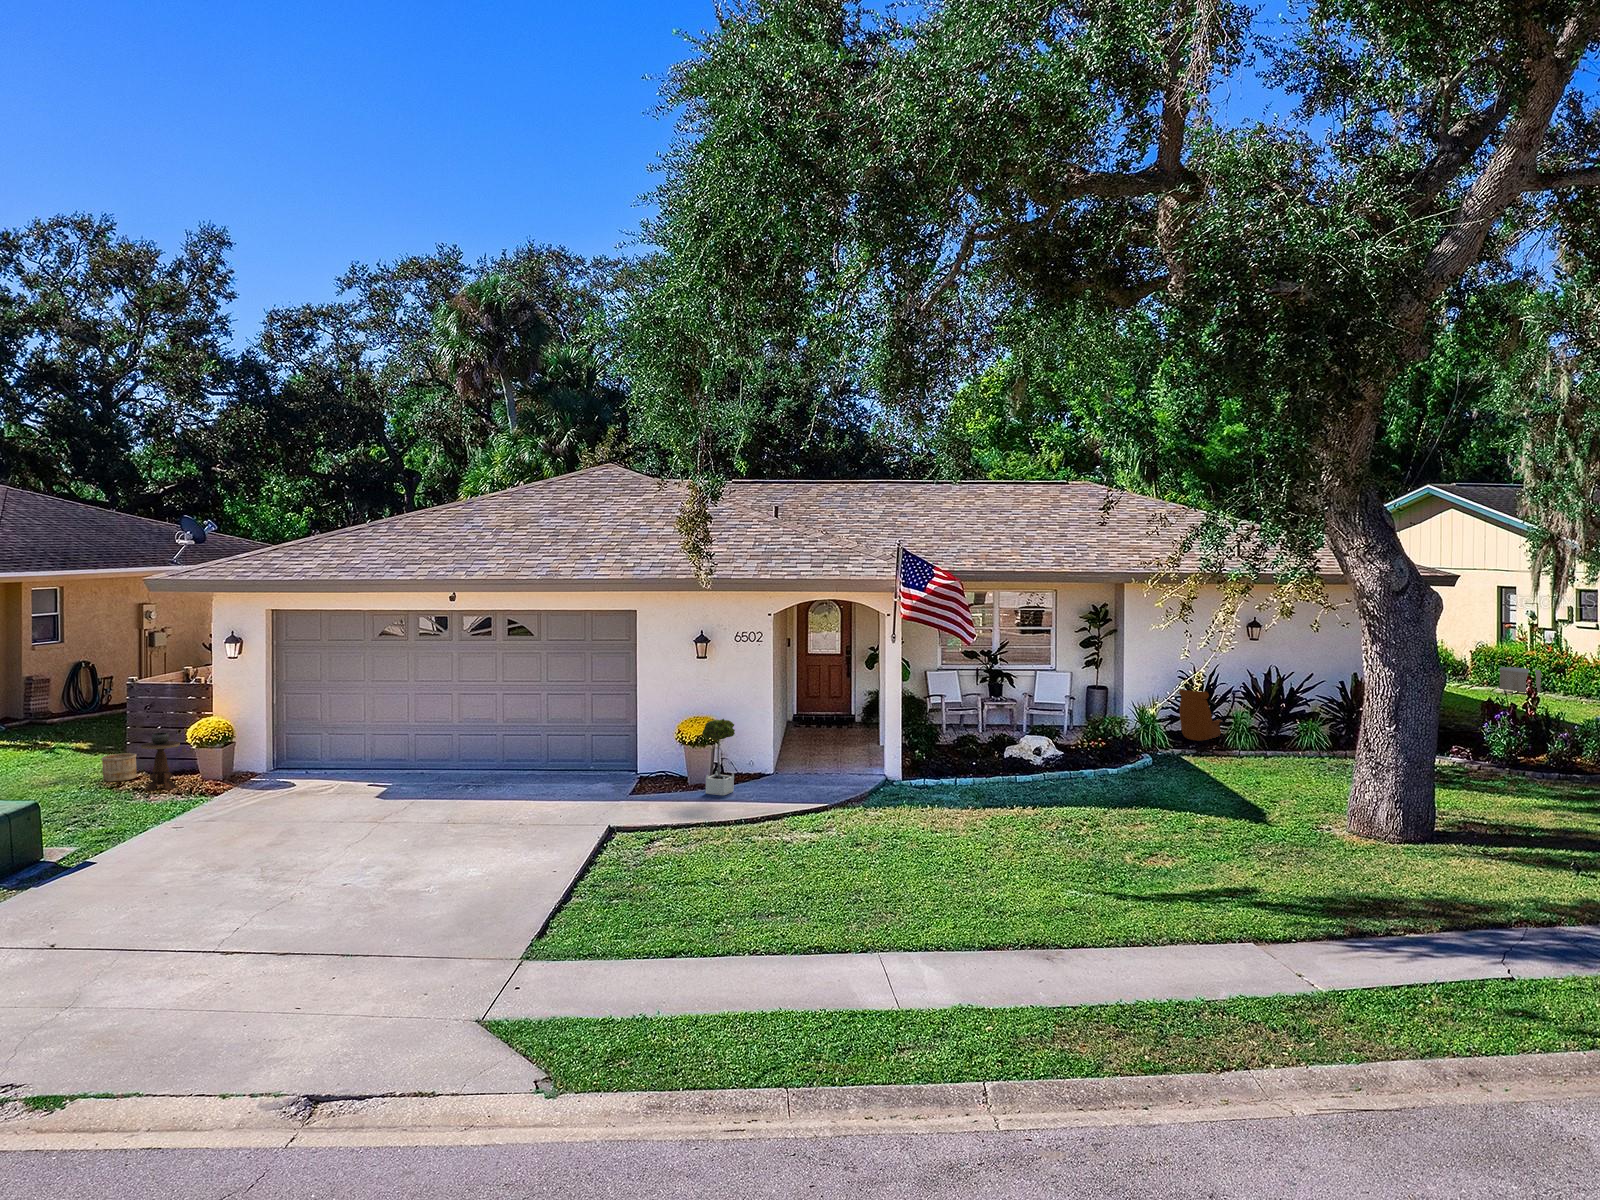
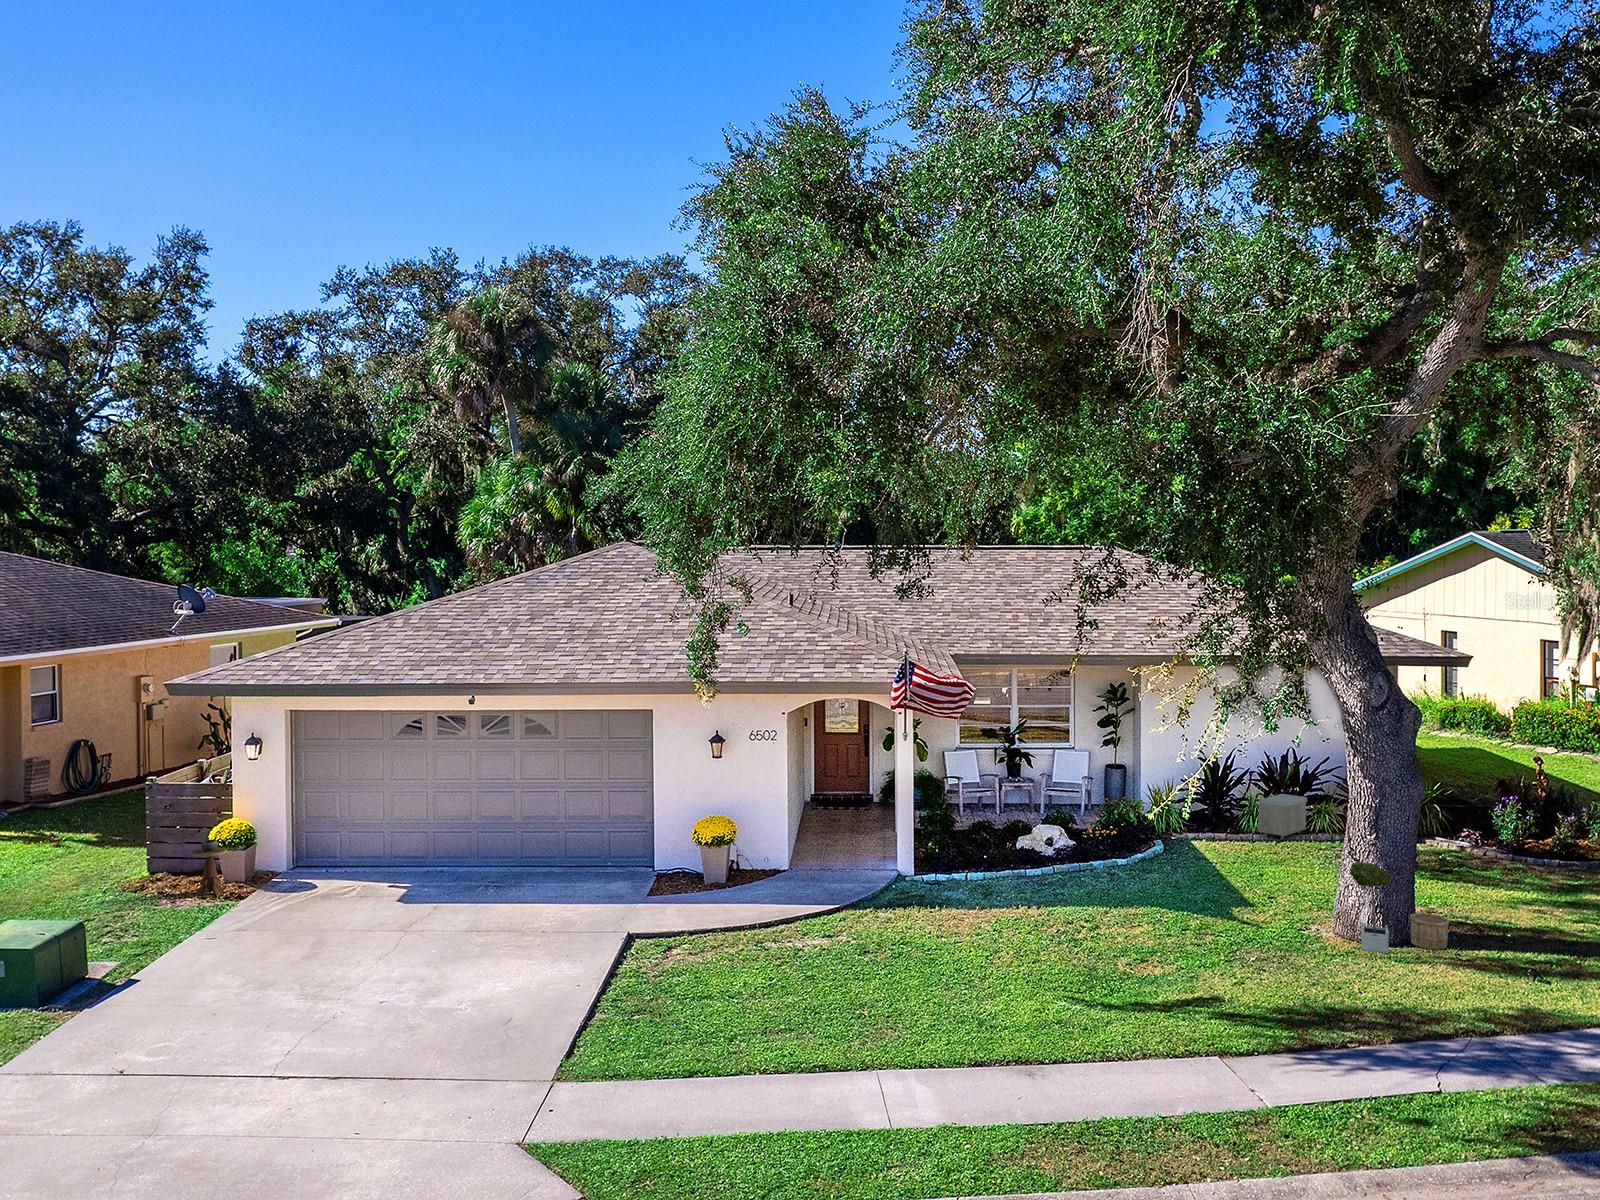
storage bench: present [1500,667,1541,694] -> present [1259,794,1307,839]
lounge chair: present [1179,689,1232,757] -> none [1189,774,1245,841]
potted tree: present [702,719,735,795] -> present [1350,862,1392,953]
wooden bucket: present [101,753,137,781] -> present [1410,913,1449,950]

